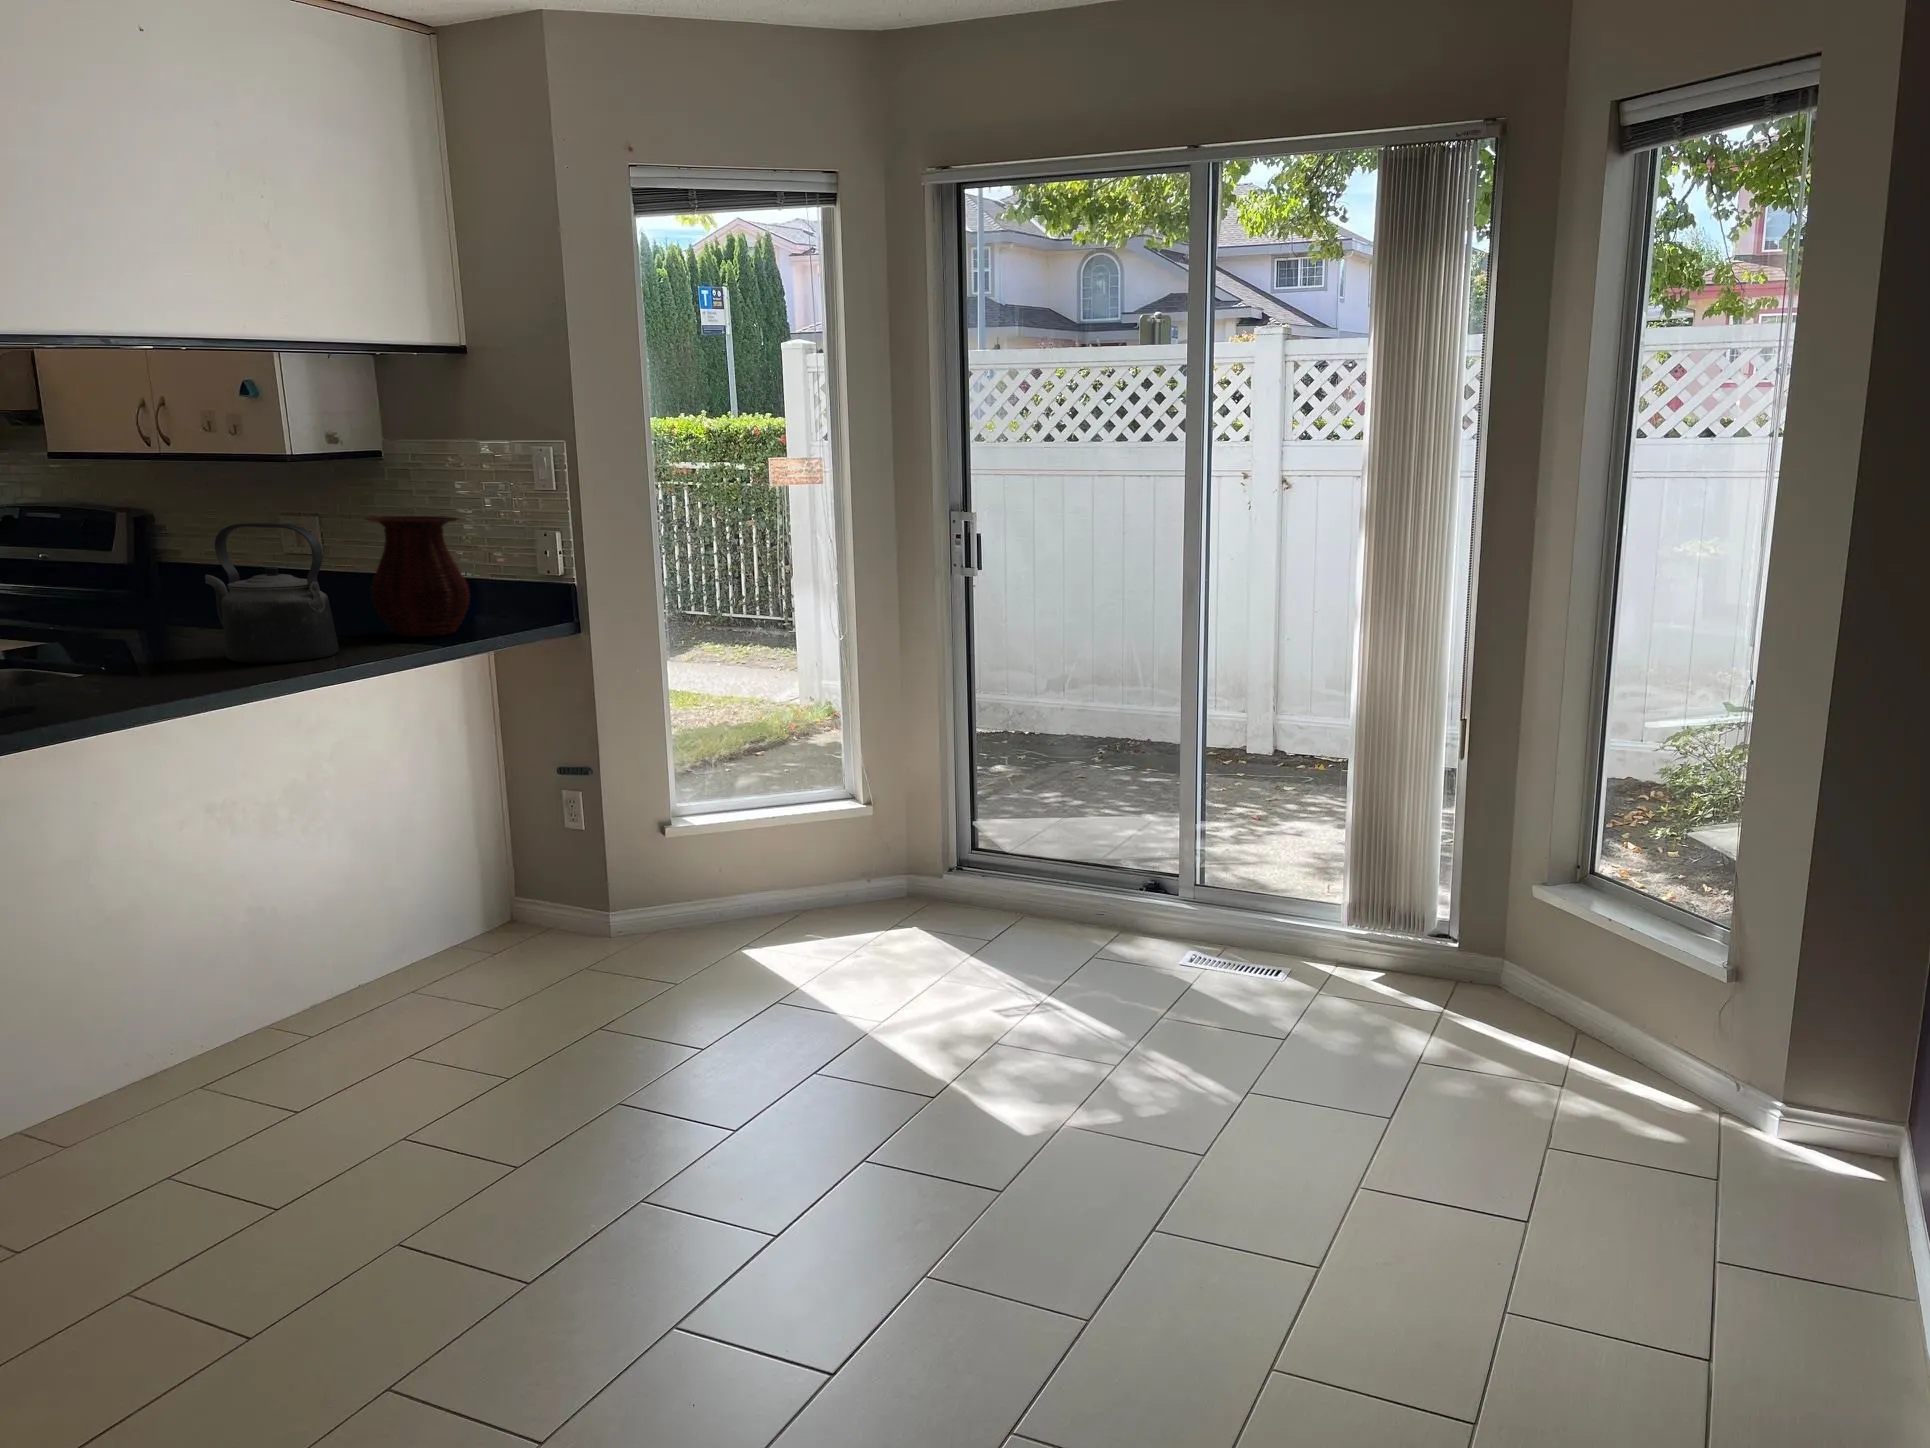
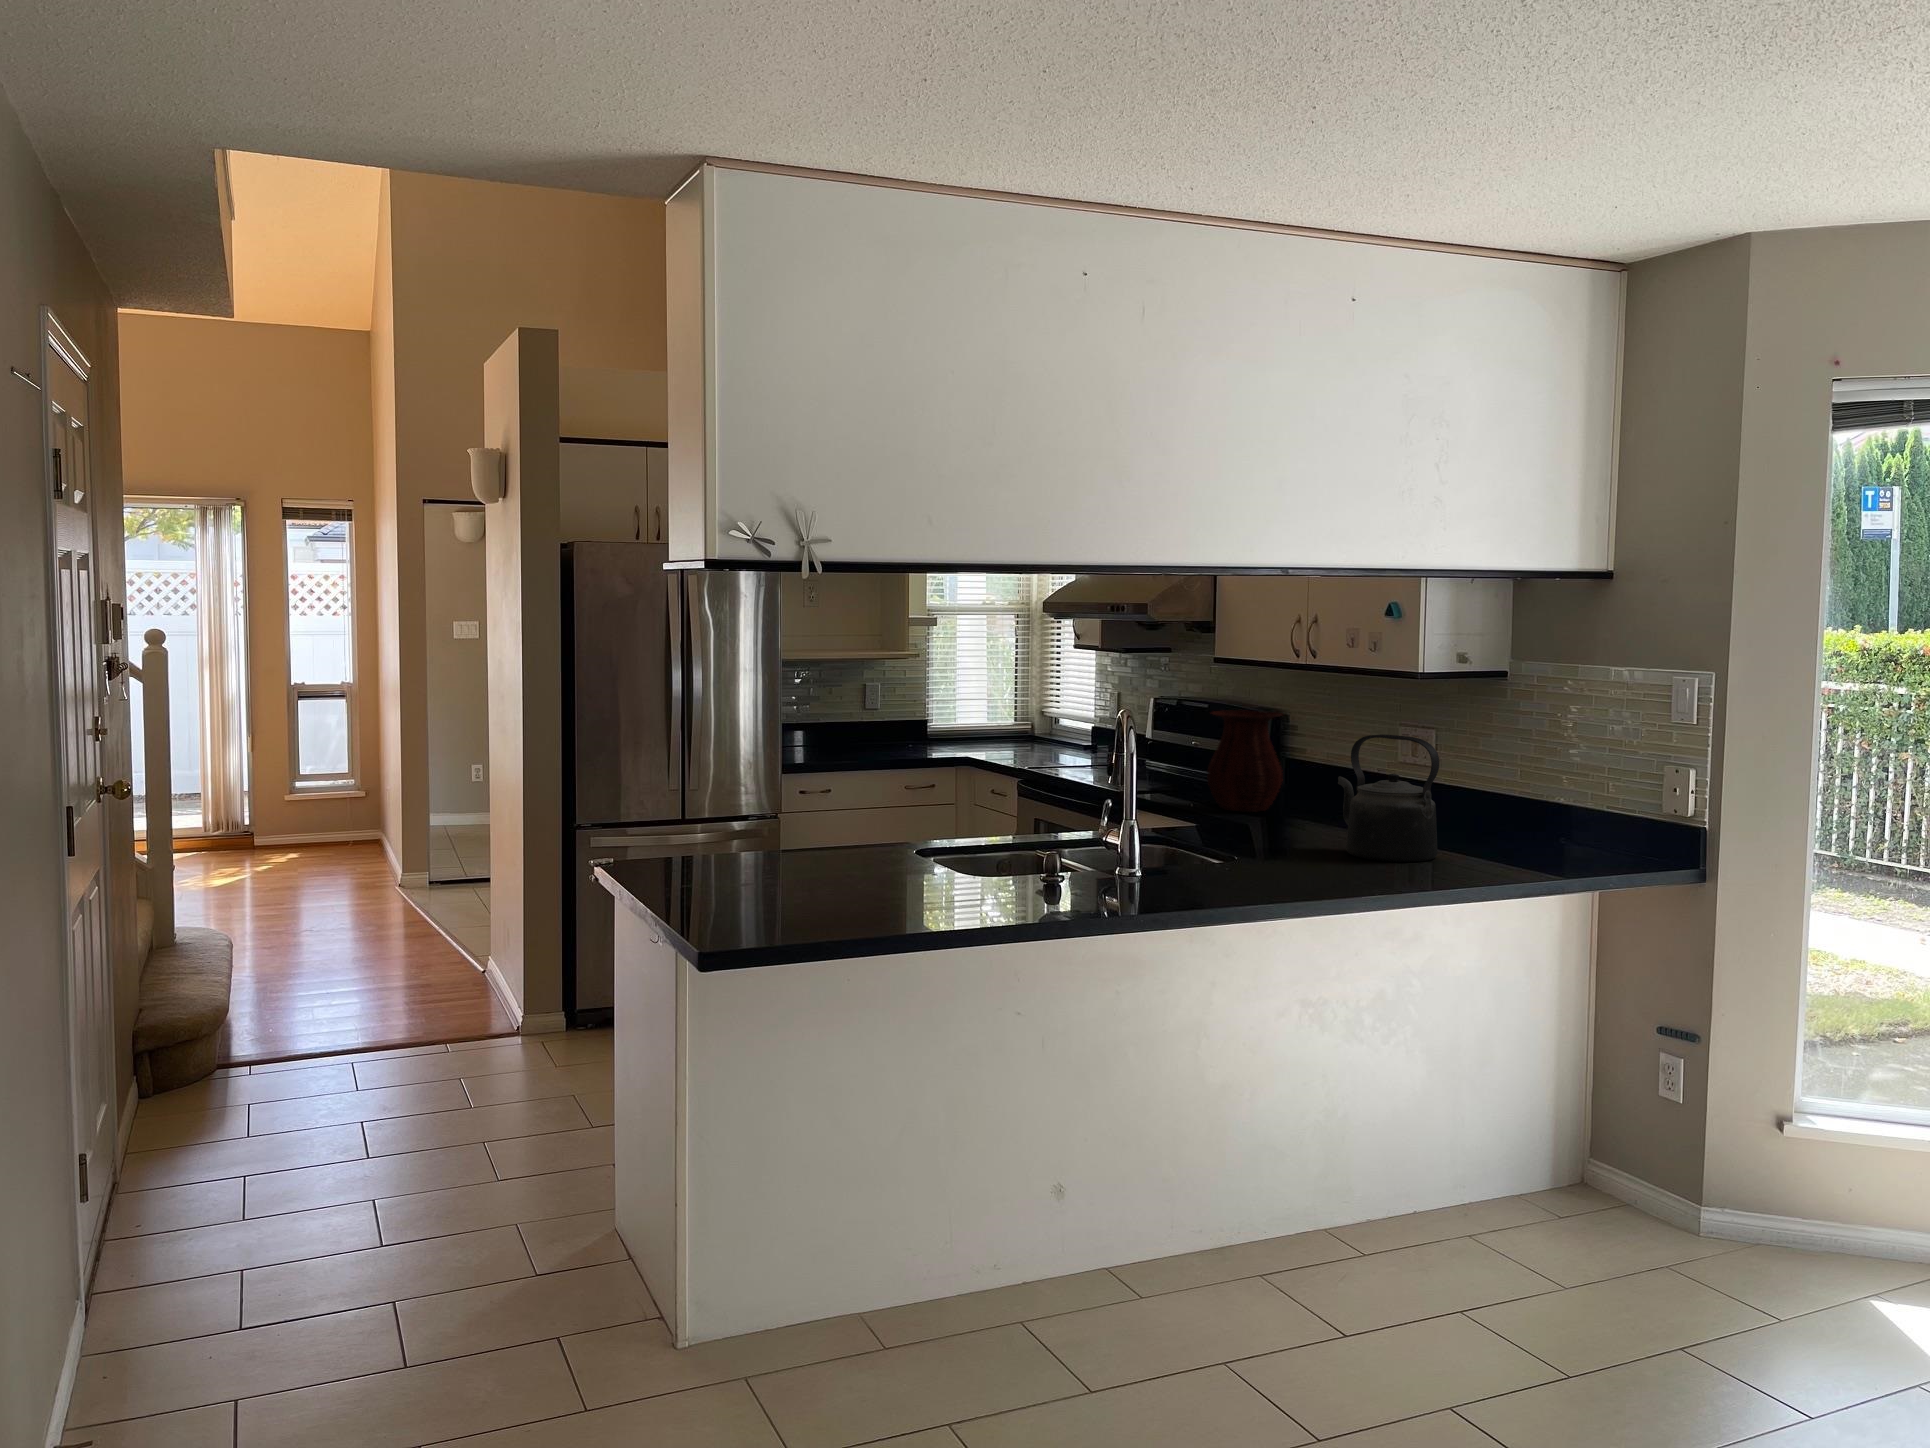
vase: present [365,516,470,636] -> present [1207,710,1282,812]

